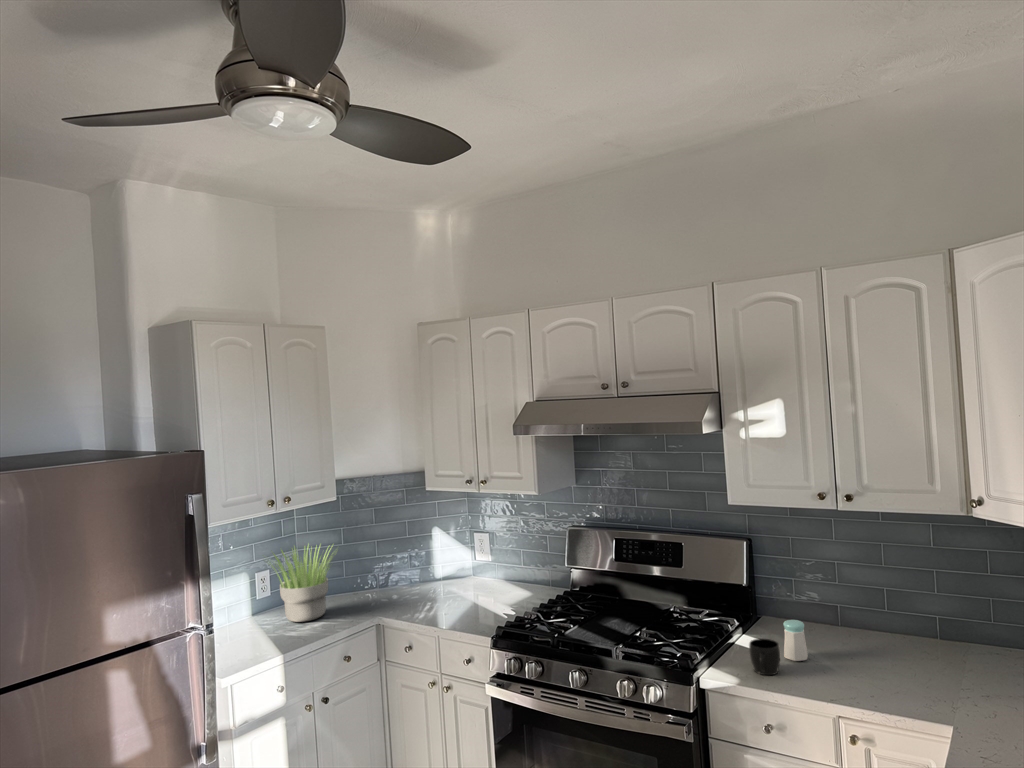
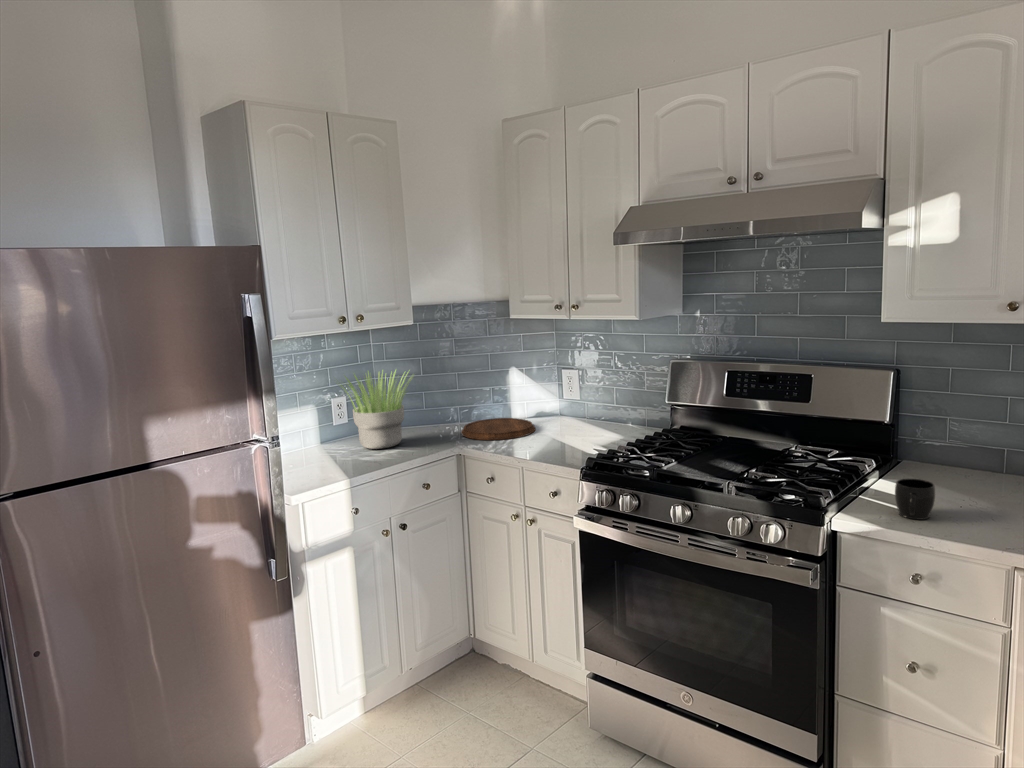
cutting board: none [382,583,450,608] -> present [462,418,535,440]
salt shaker: present [783,620,808,661] -> none [937,460,967,507]

